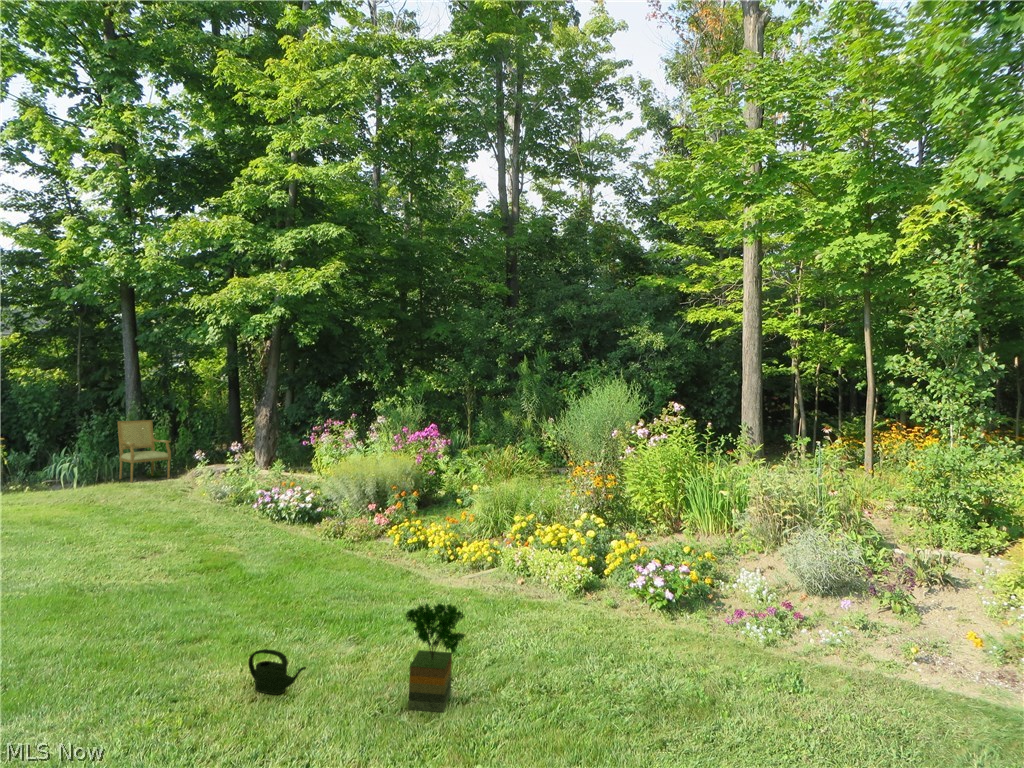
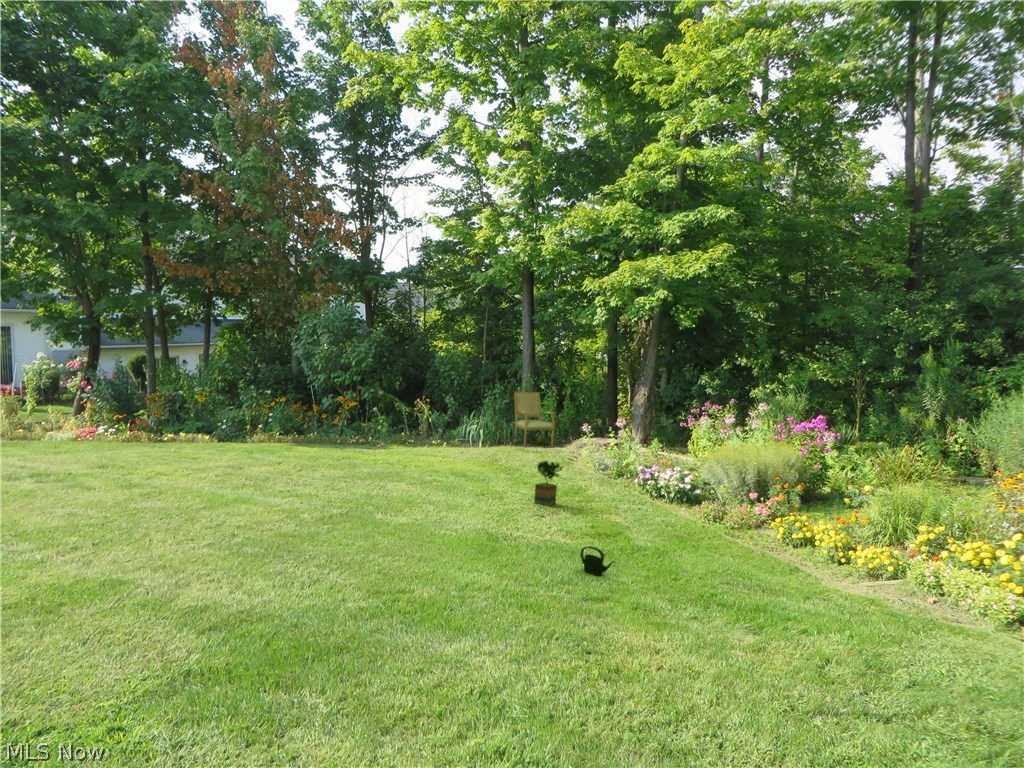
potted tree: present [405,603,465,712] -> present [534,461,562,506]
watering can: present [248,649,306,695] -> present [580,546,615,576]

